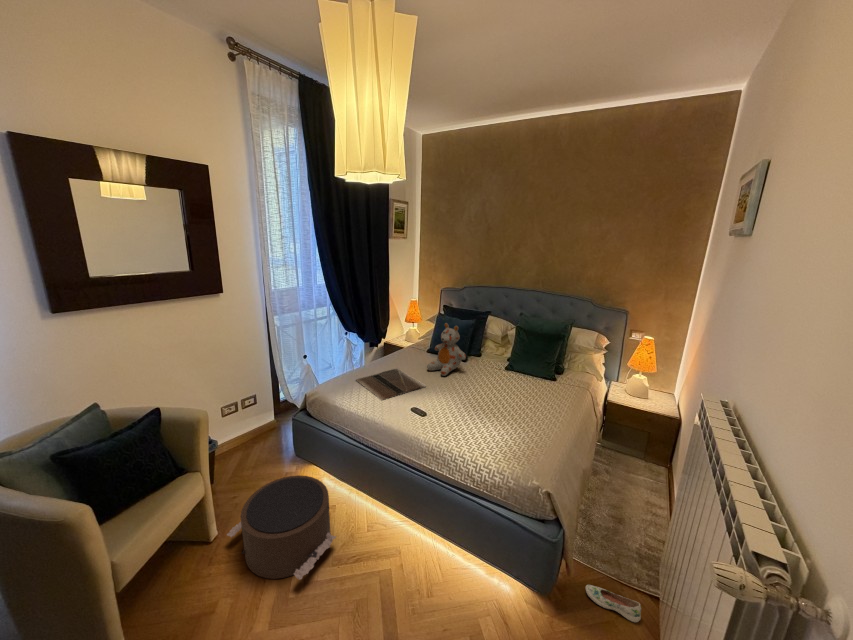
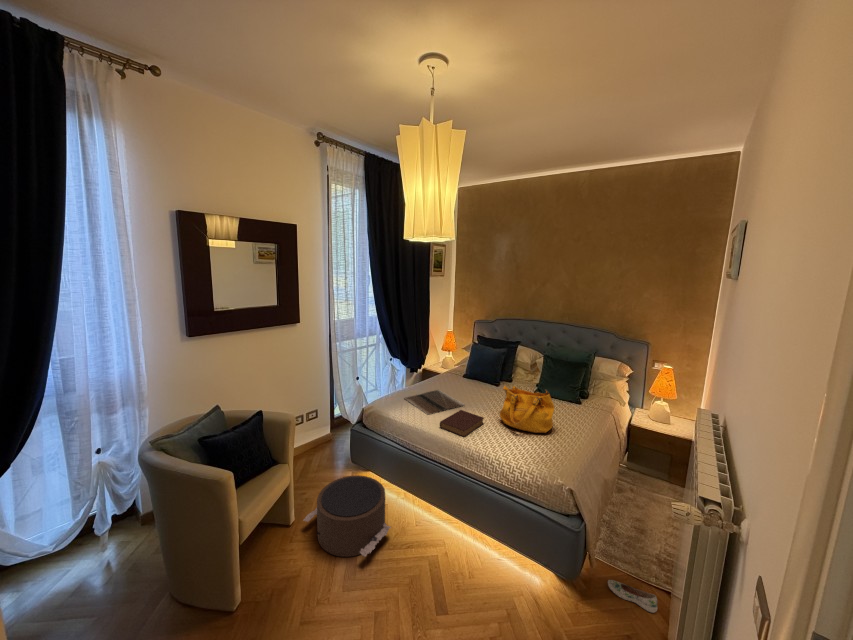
stuffed bear: present [427,323,466,376] -> none [464,351,499,397]
handbag: none [466,364,528,419] -> present [500,386,554,433]
book: none [395,393,448,428] -> present [440,410,484,437]

